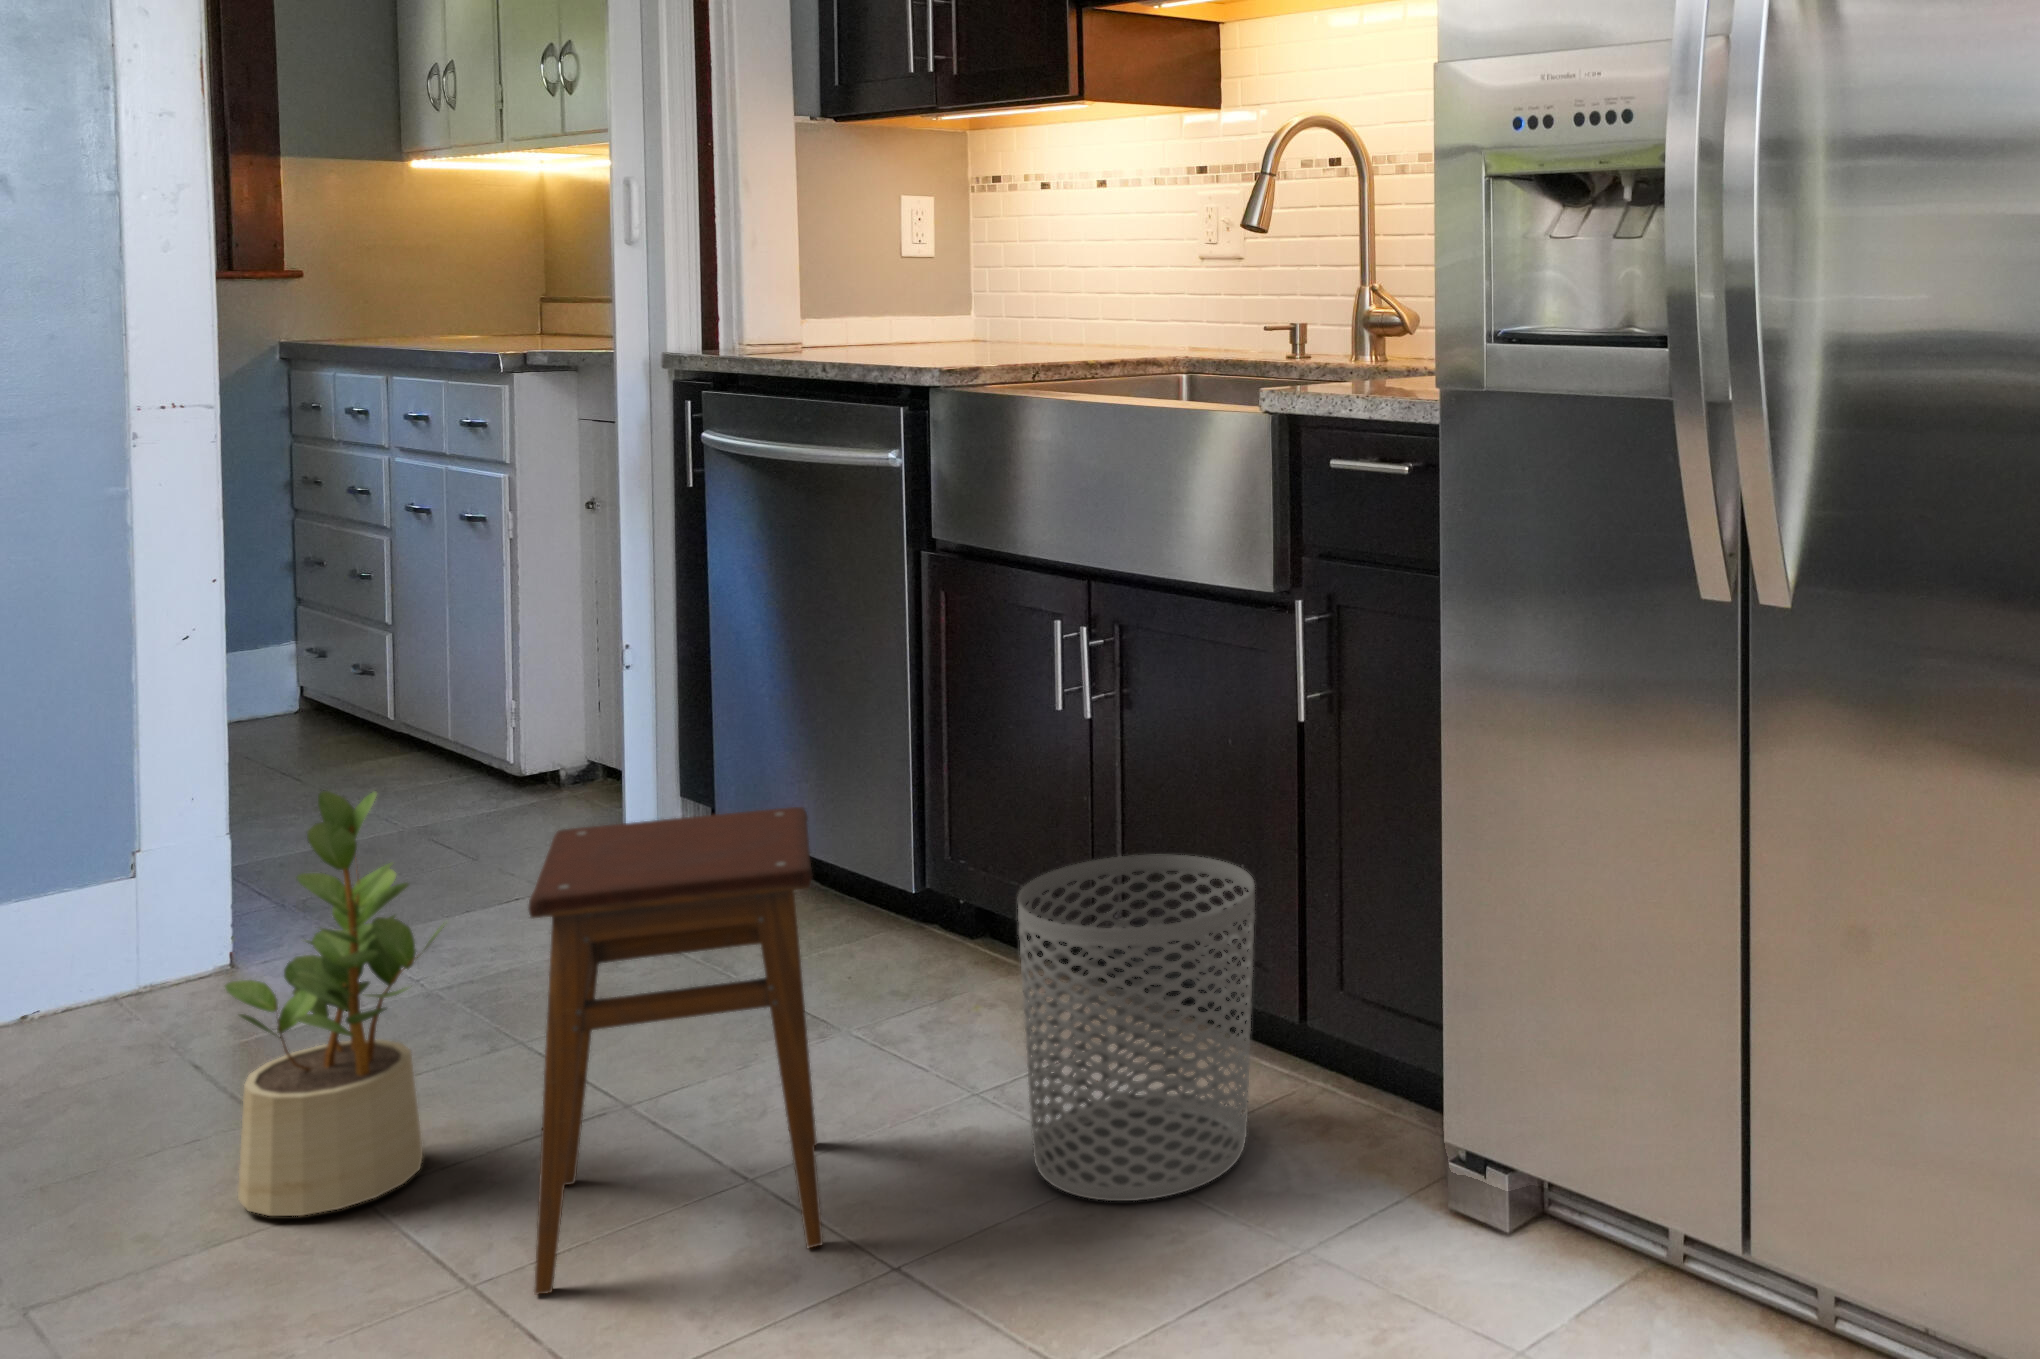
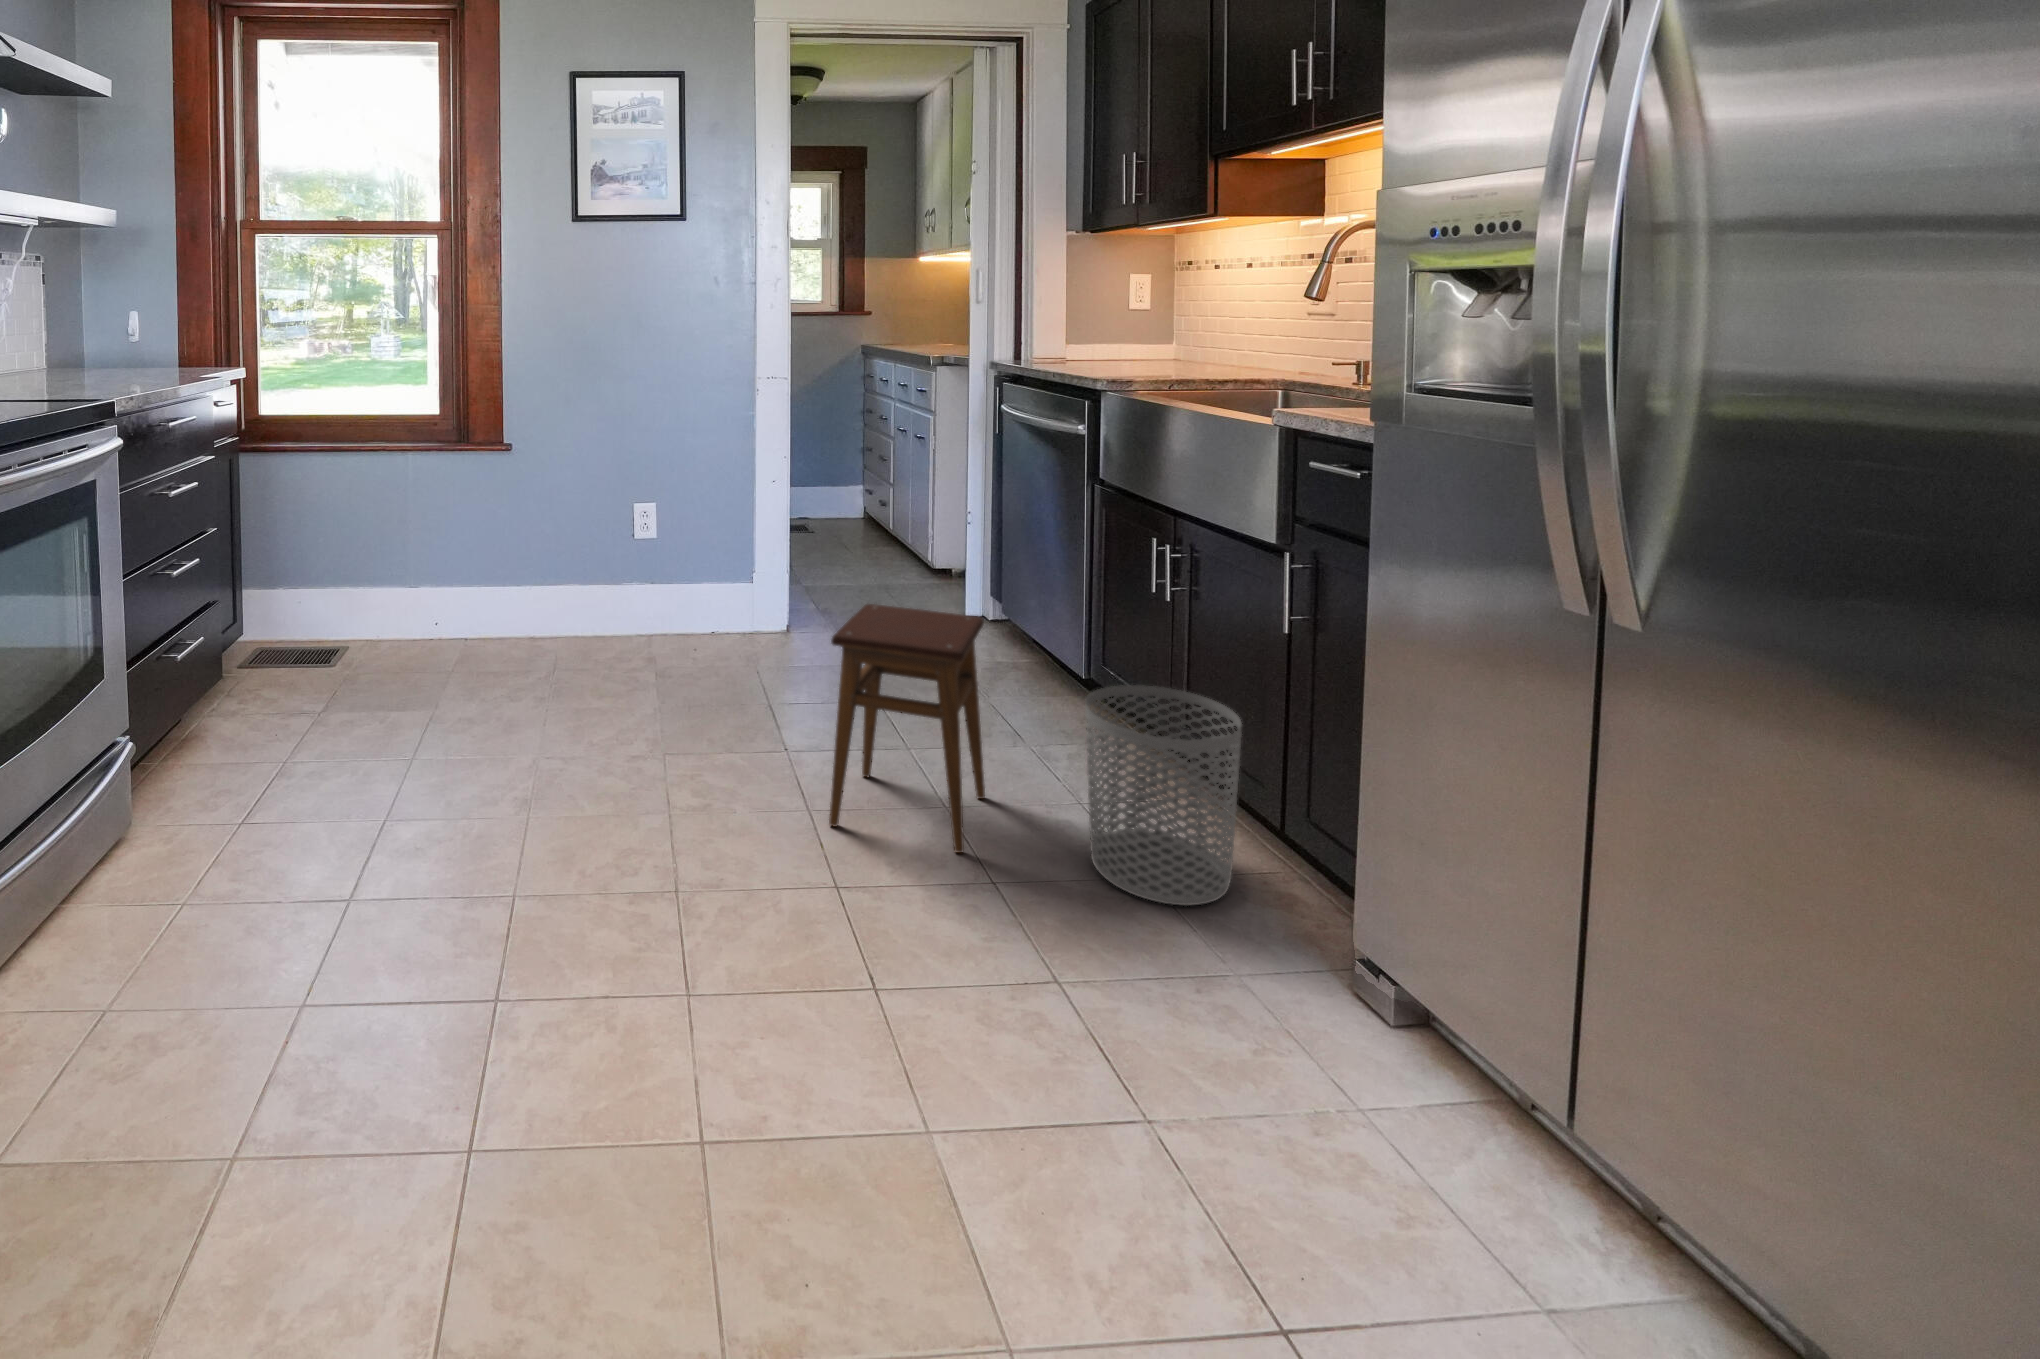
potted plant: present [225,791,444,1216] -> none [742,564,826,755]

